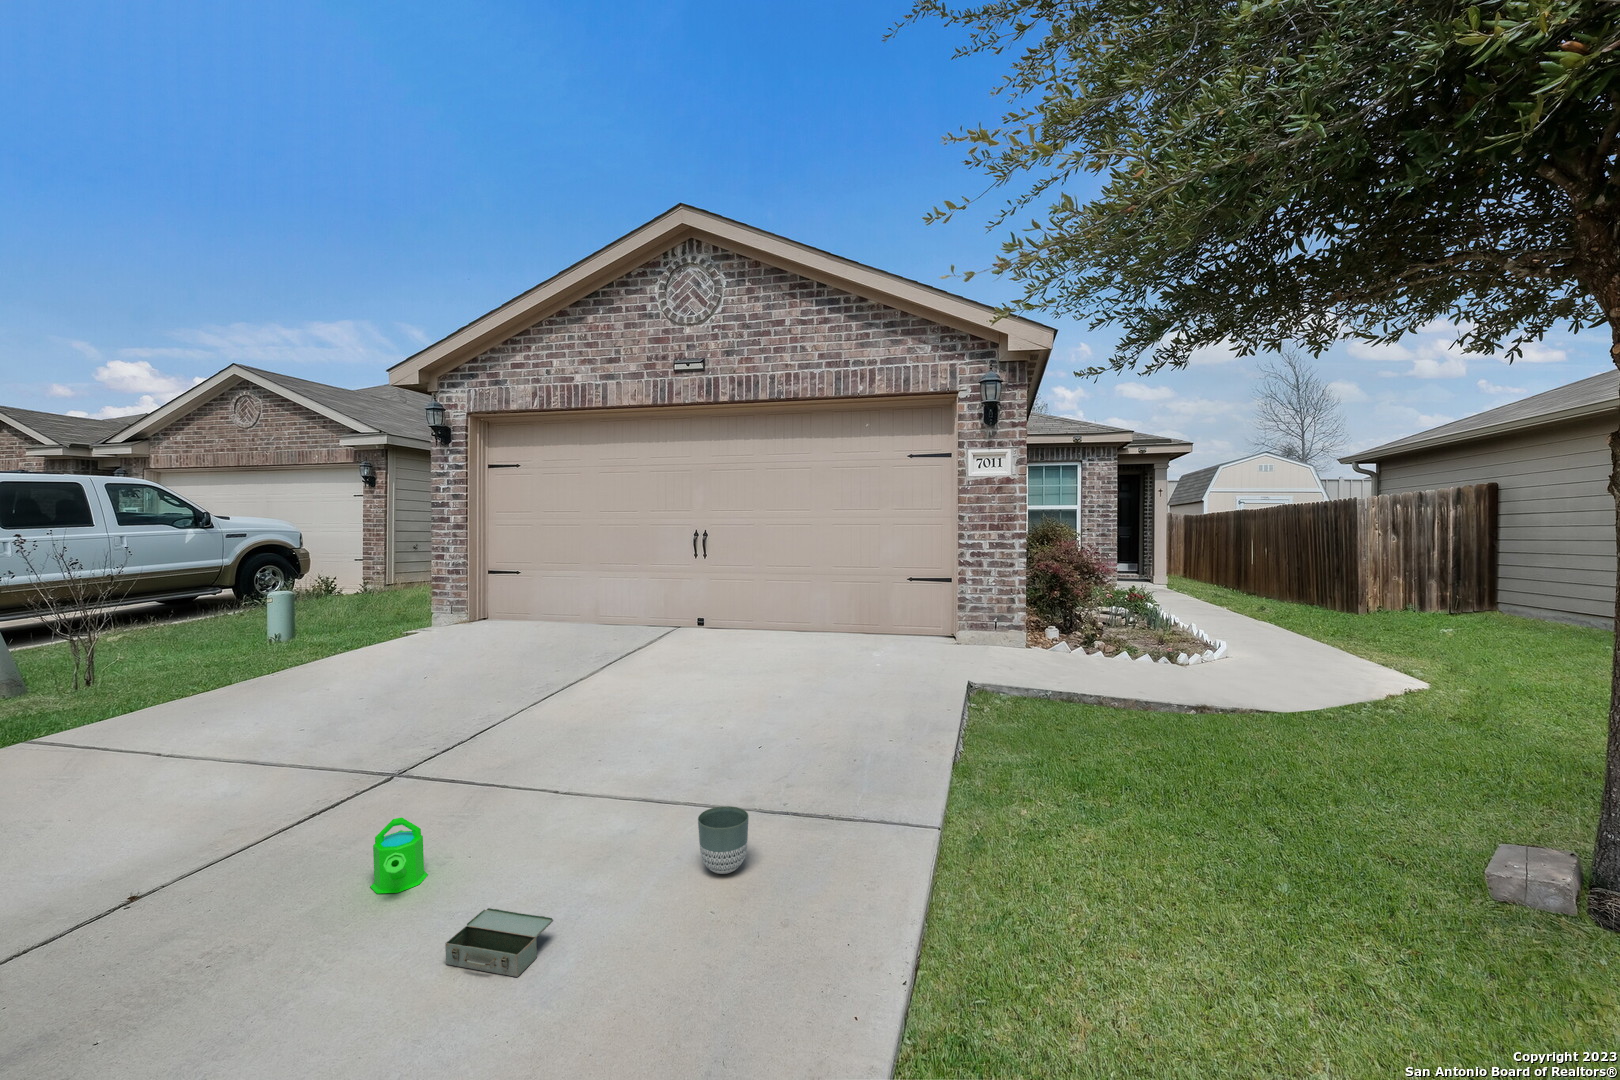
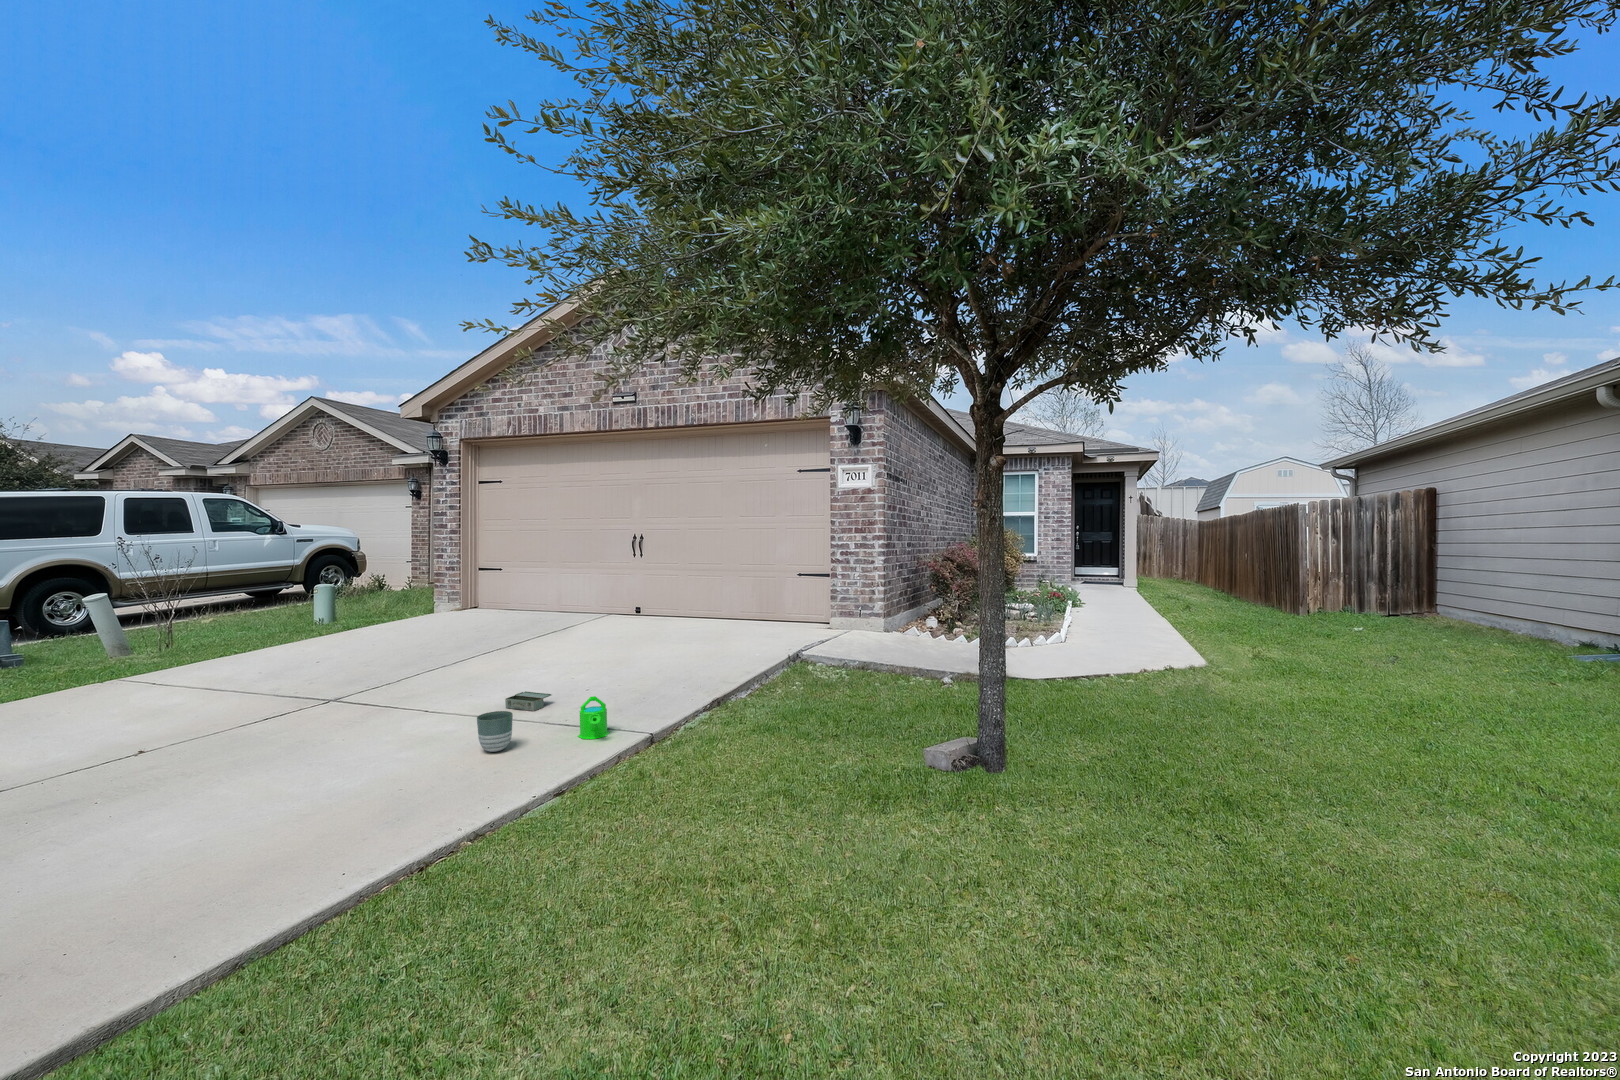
watering can: present [370,817,428,894] -> present [578,696,609,739]
toolbox: present [445,908,553,977] -> present [505,691,551,711]

